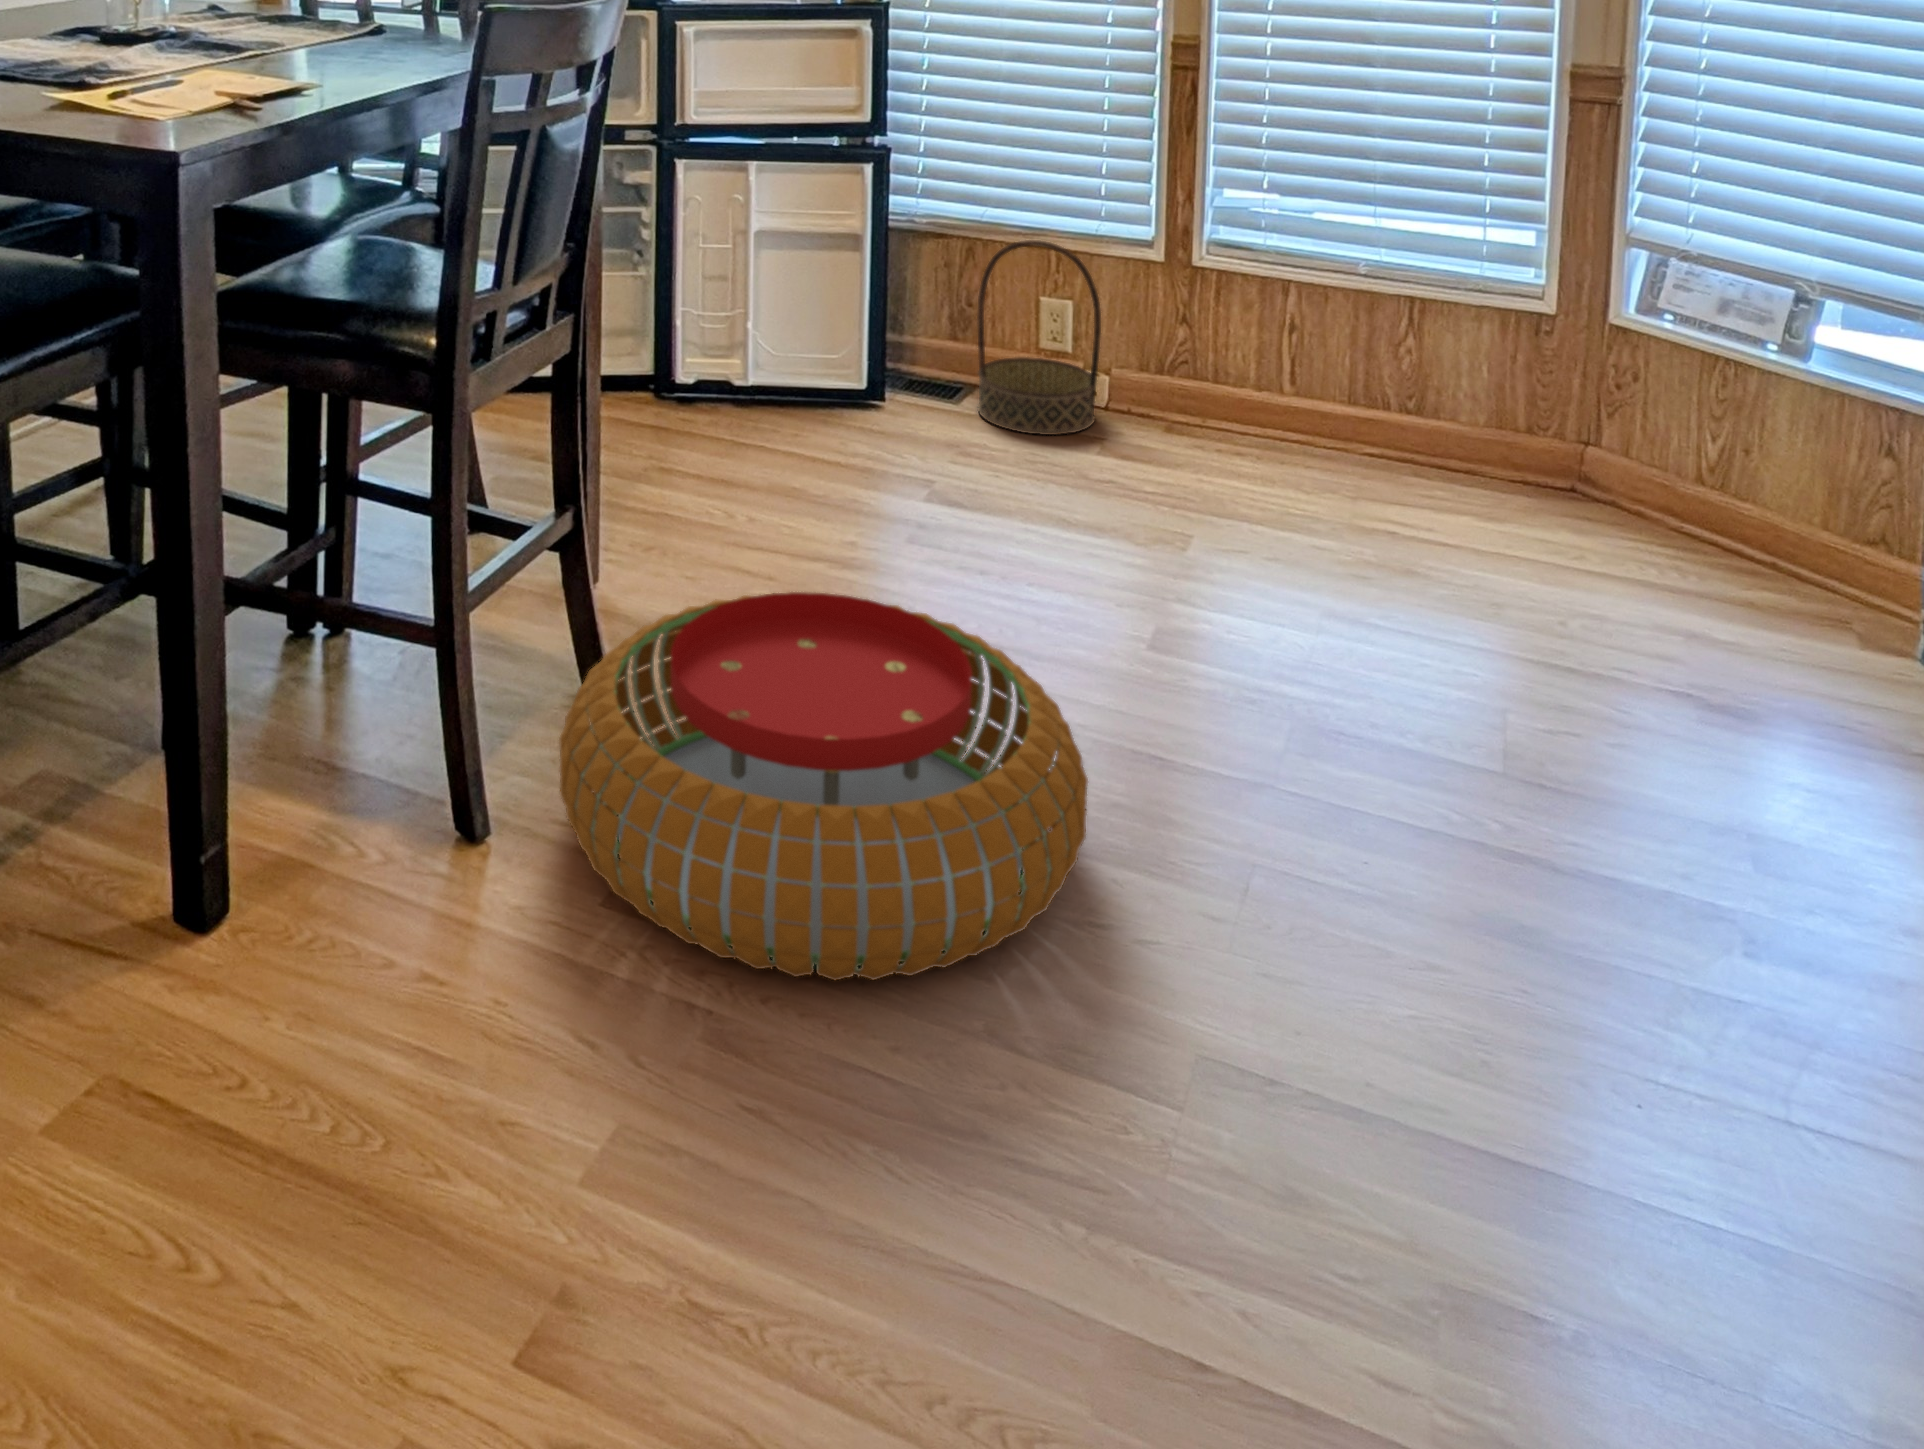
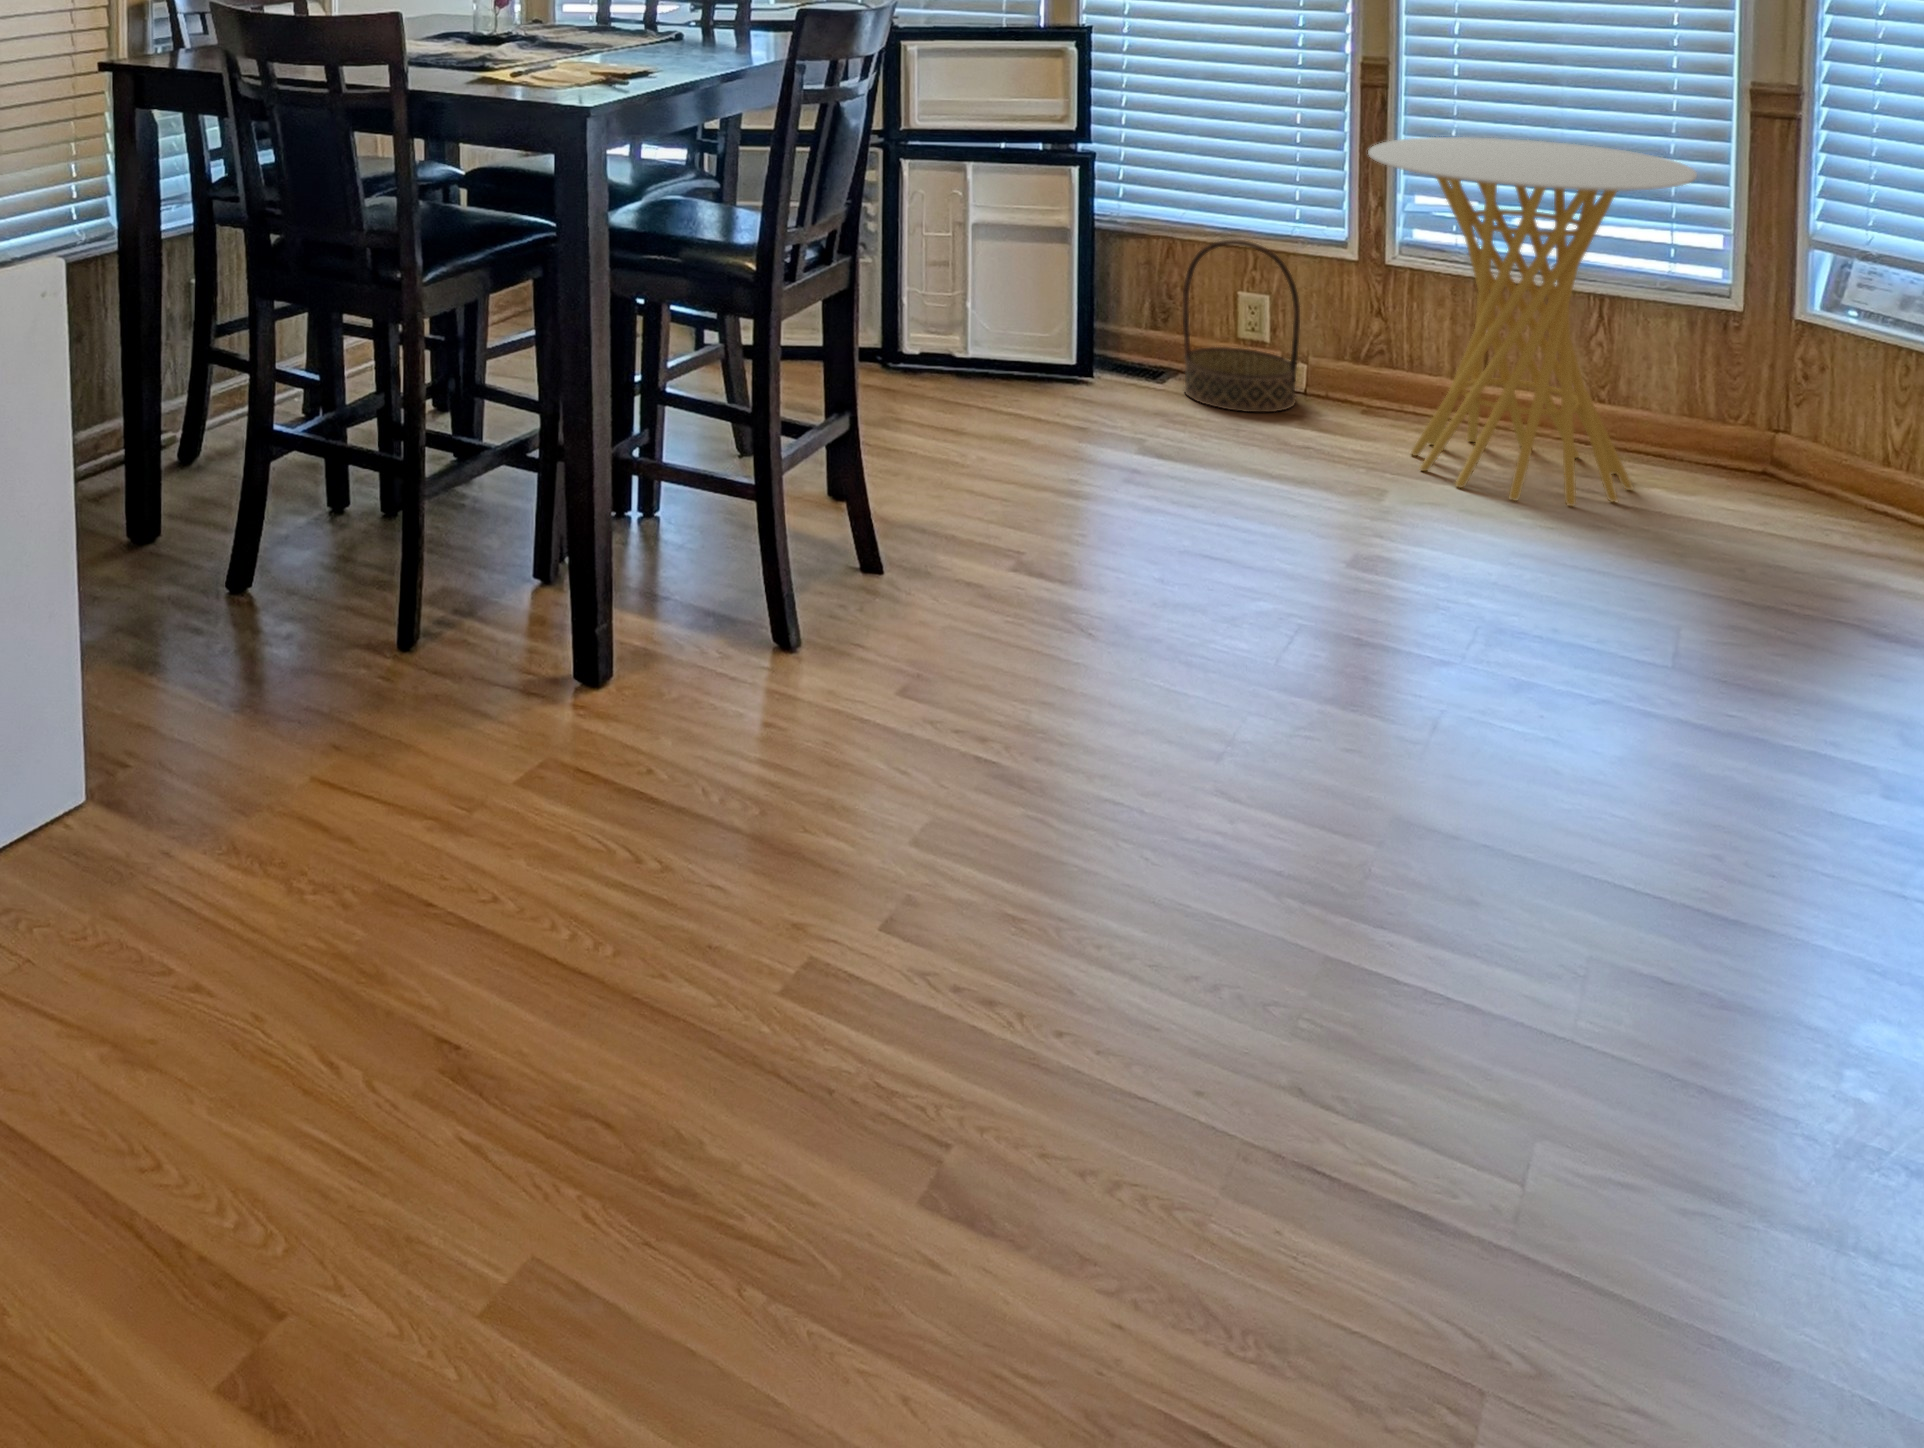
side table: none [1177,124,1520,545] -> present [1368,137,1697,506]
pouf: present [560,592,1088,980] -> none [856,482,1294,751]

